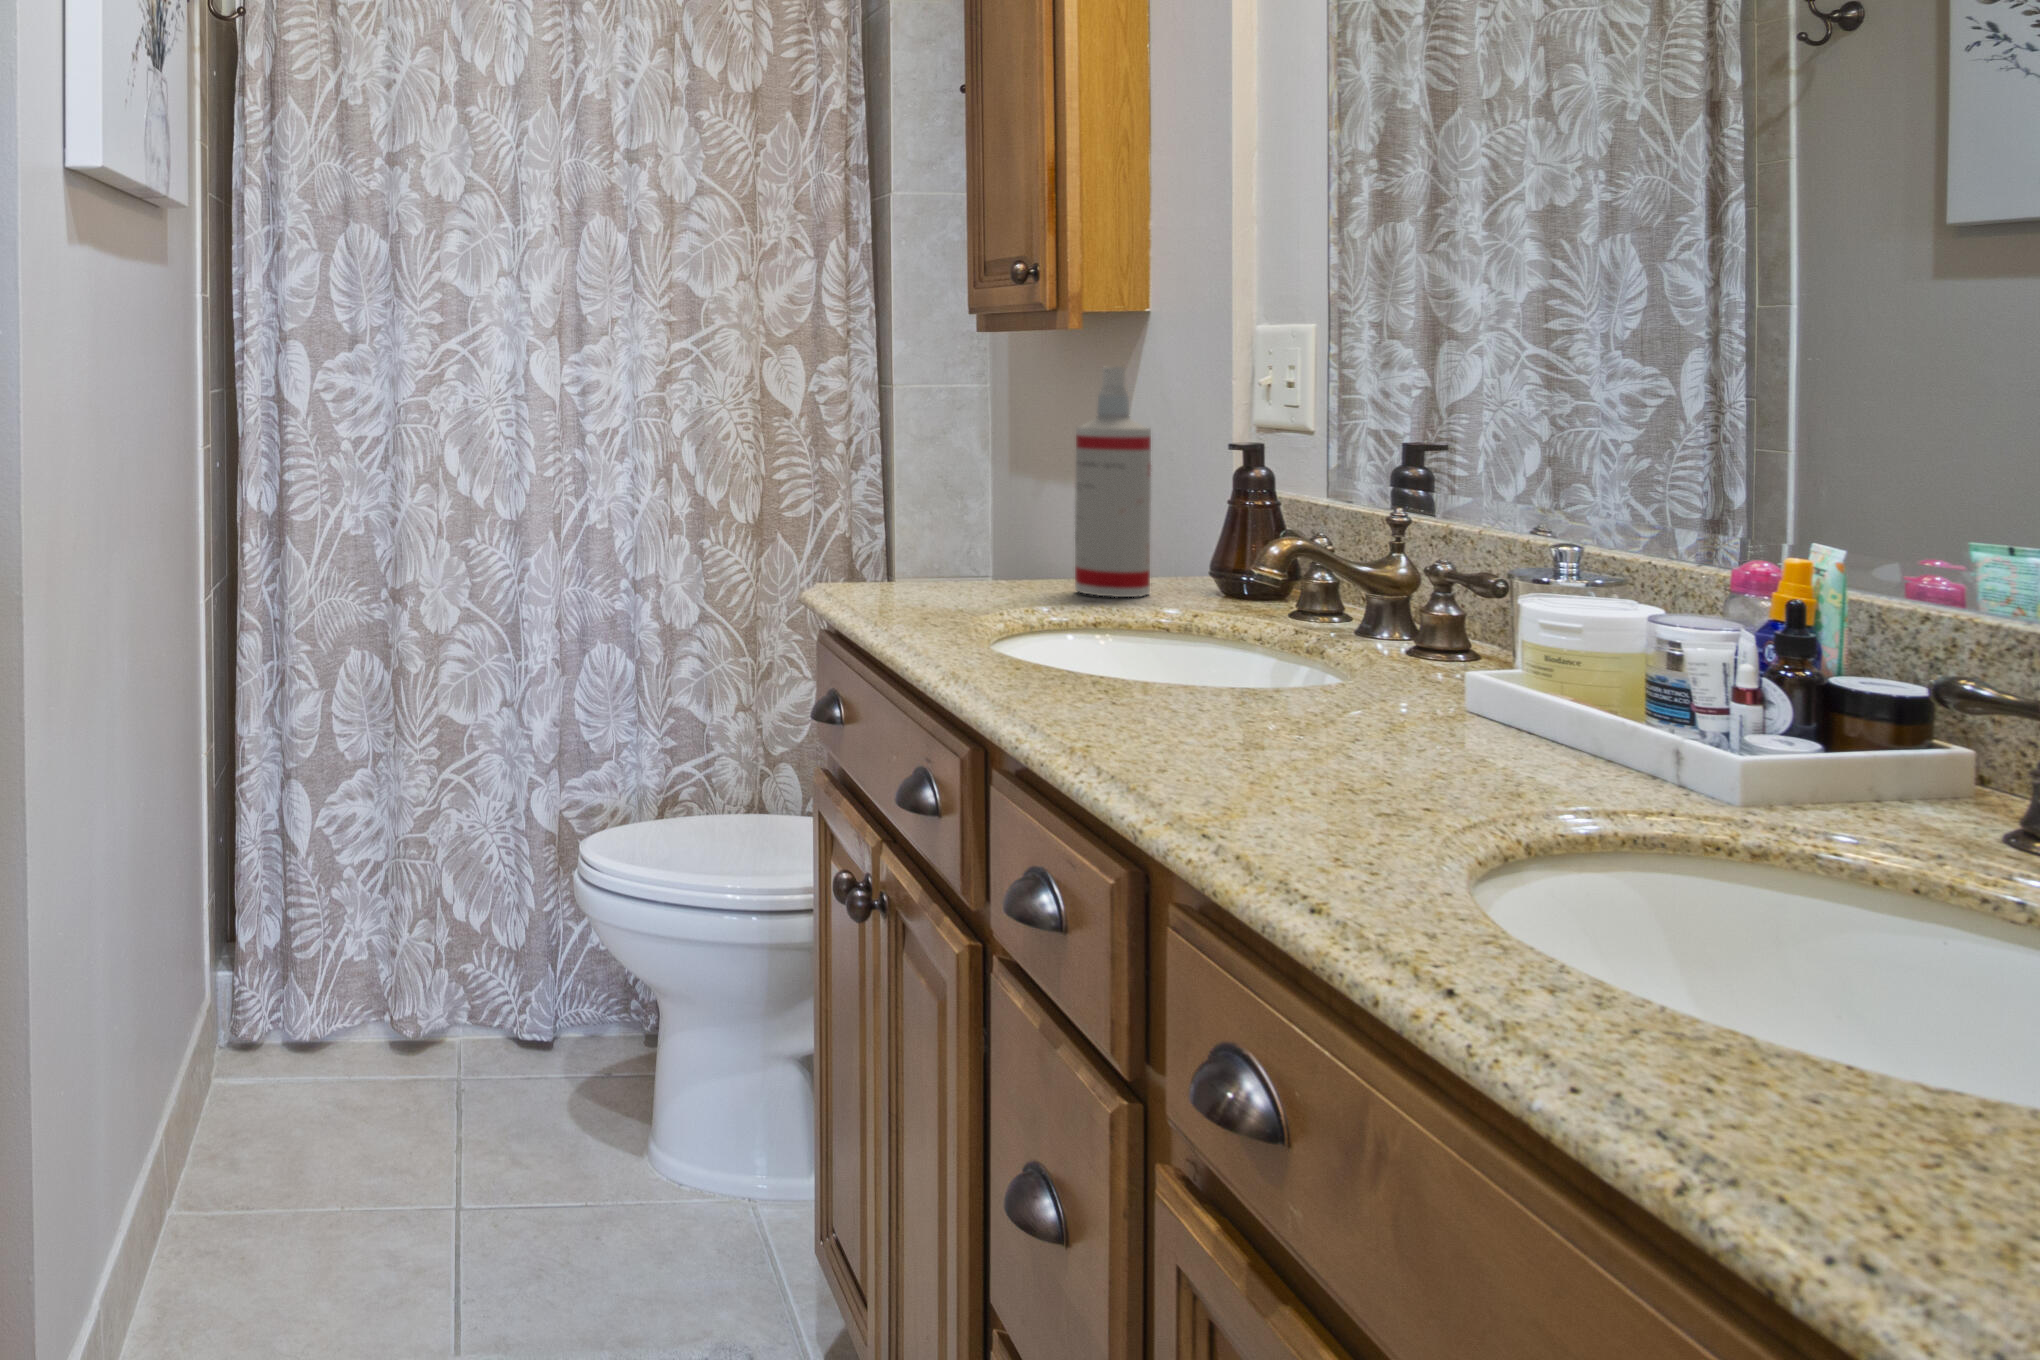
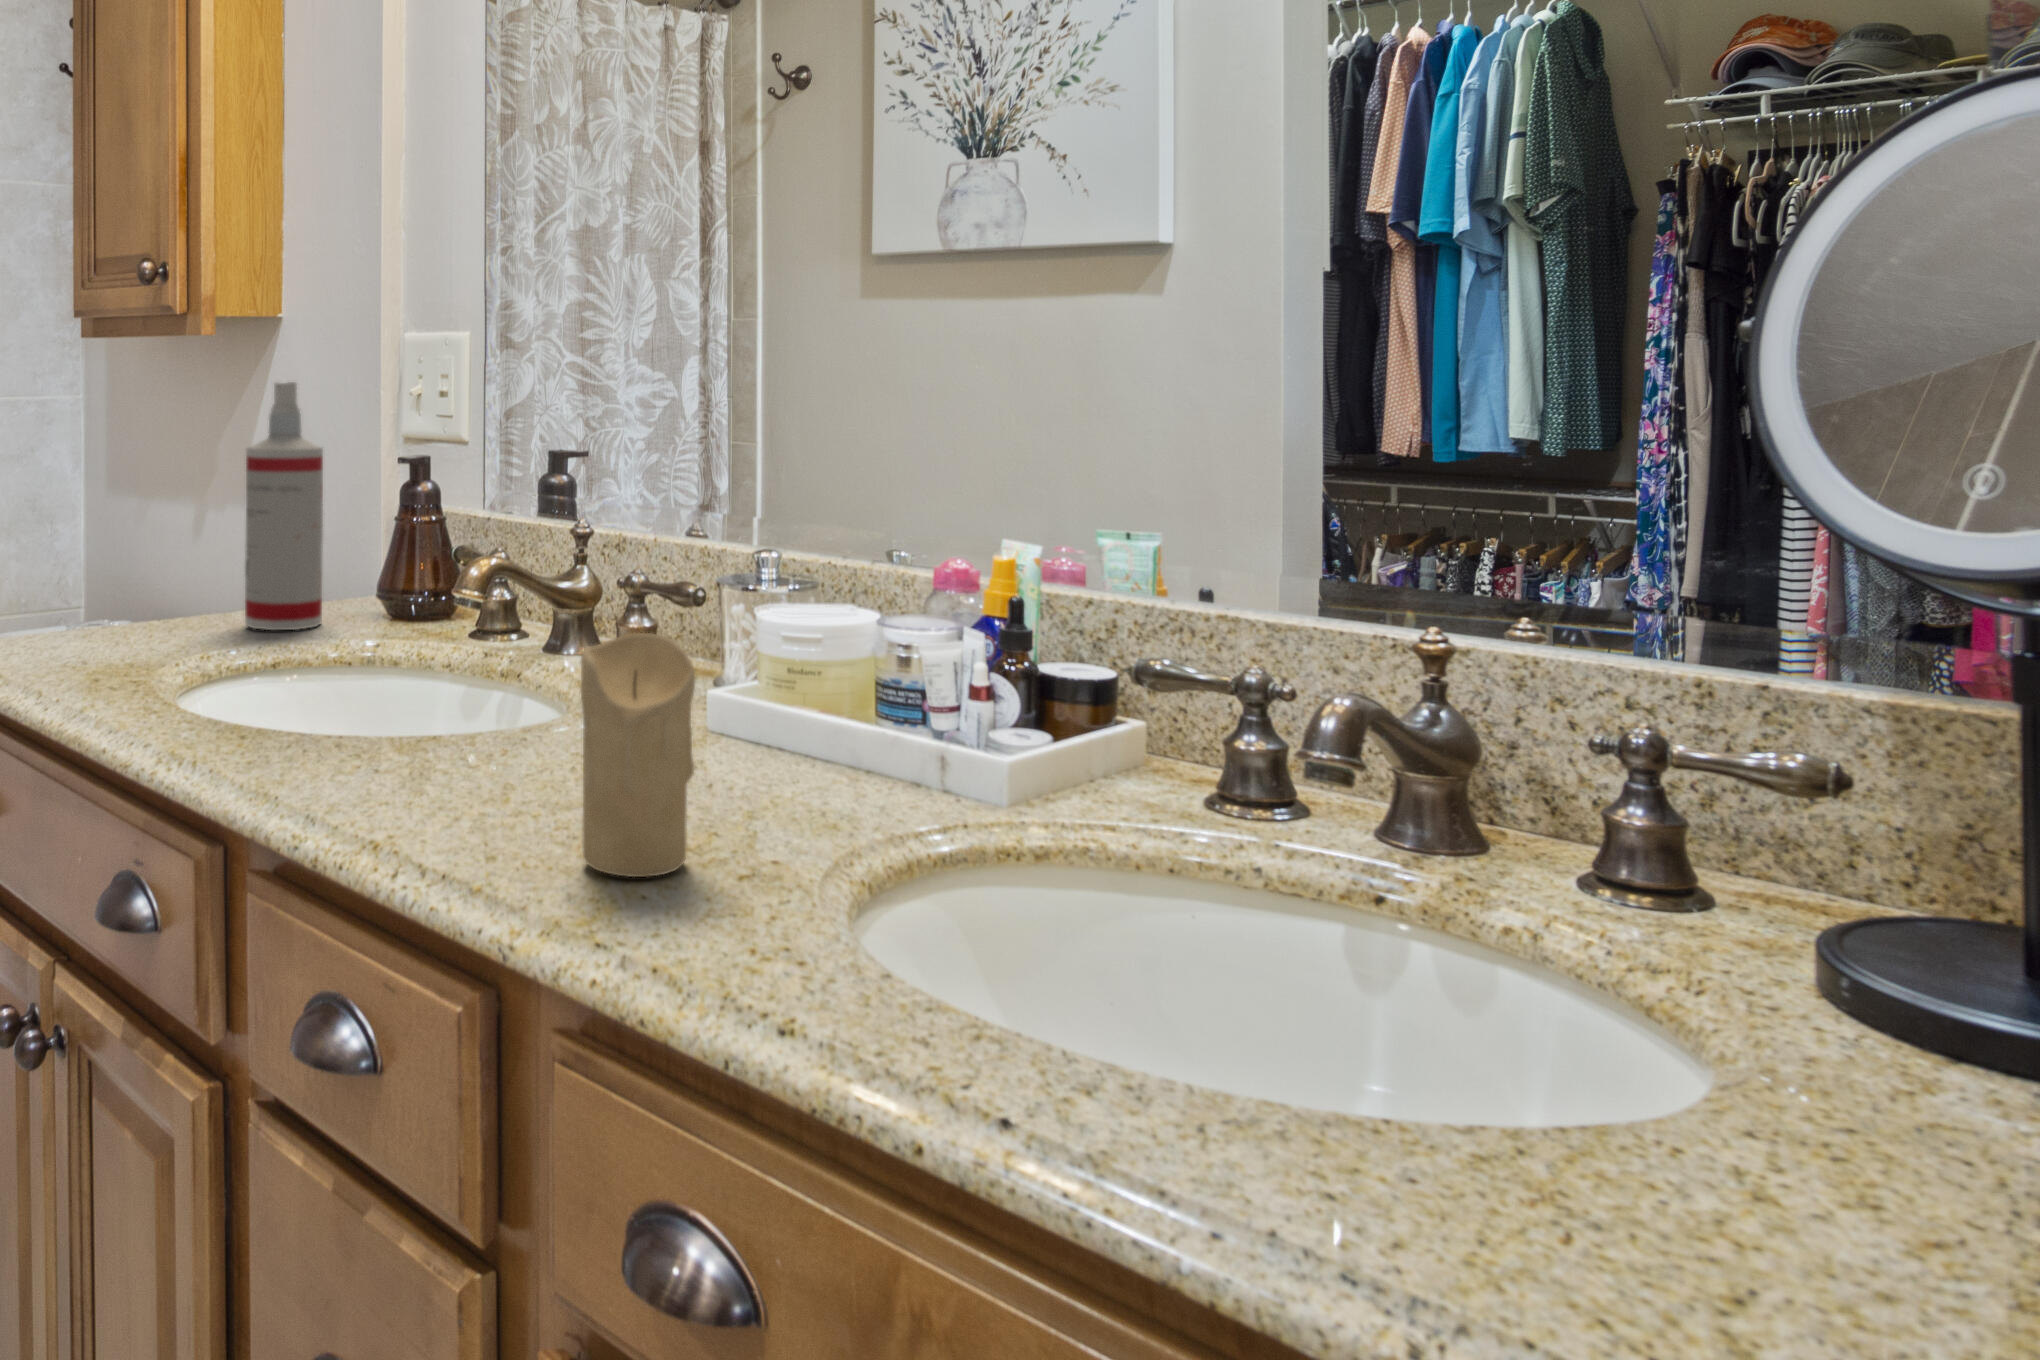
candle: none [1230,586,1345,802] -> present [581,633,695,877]

